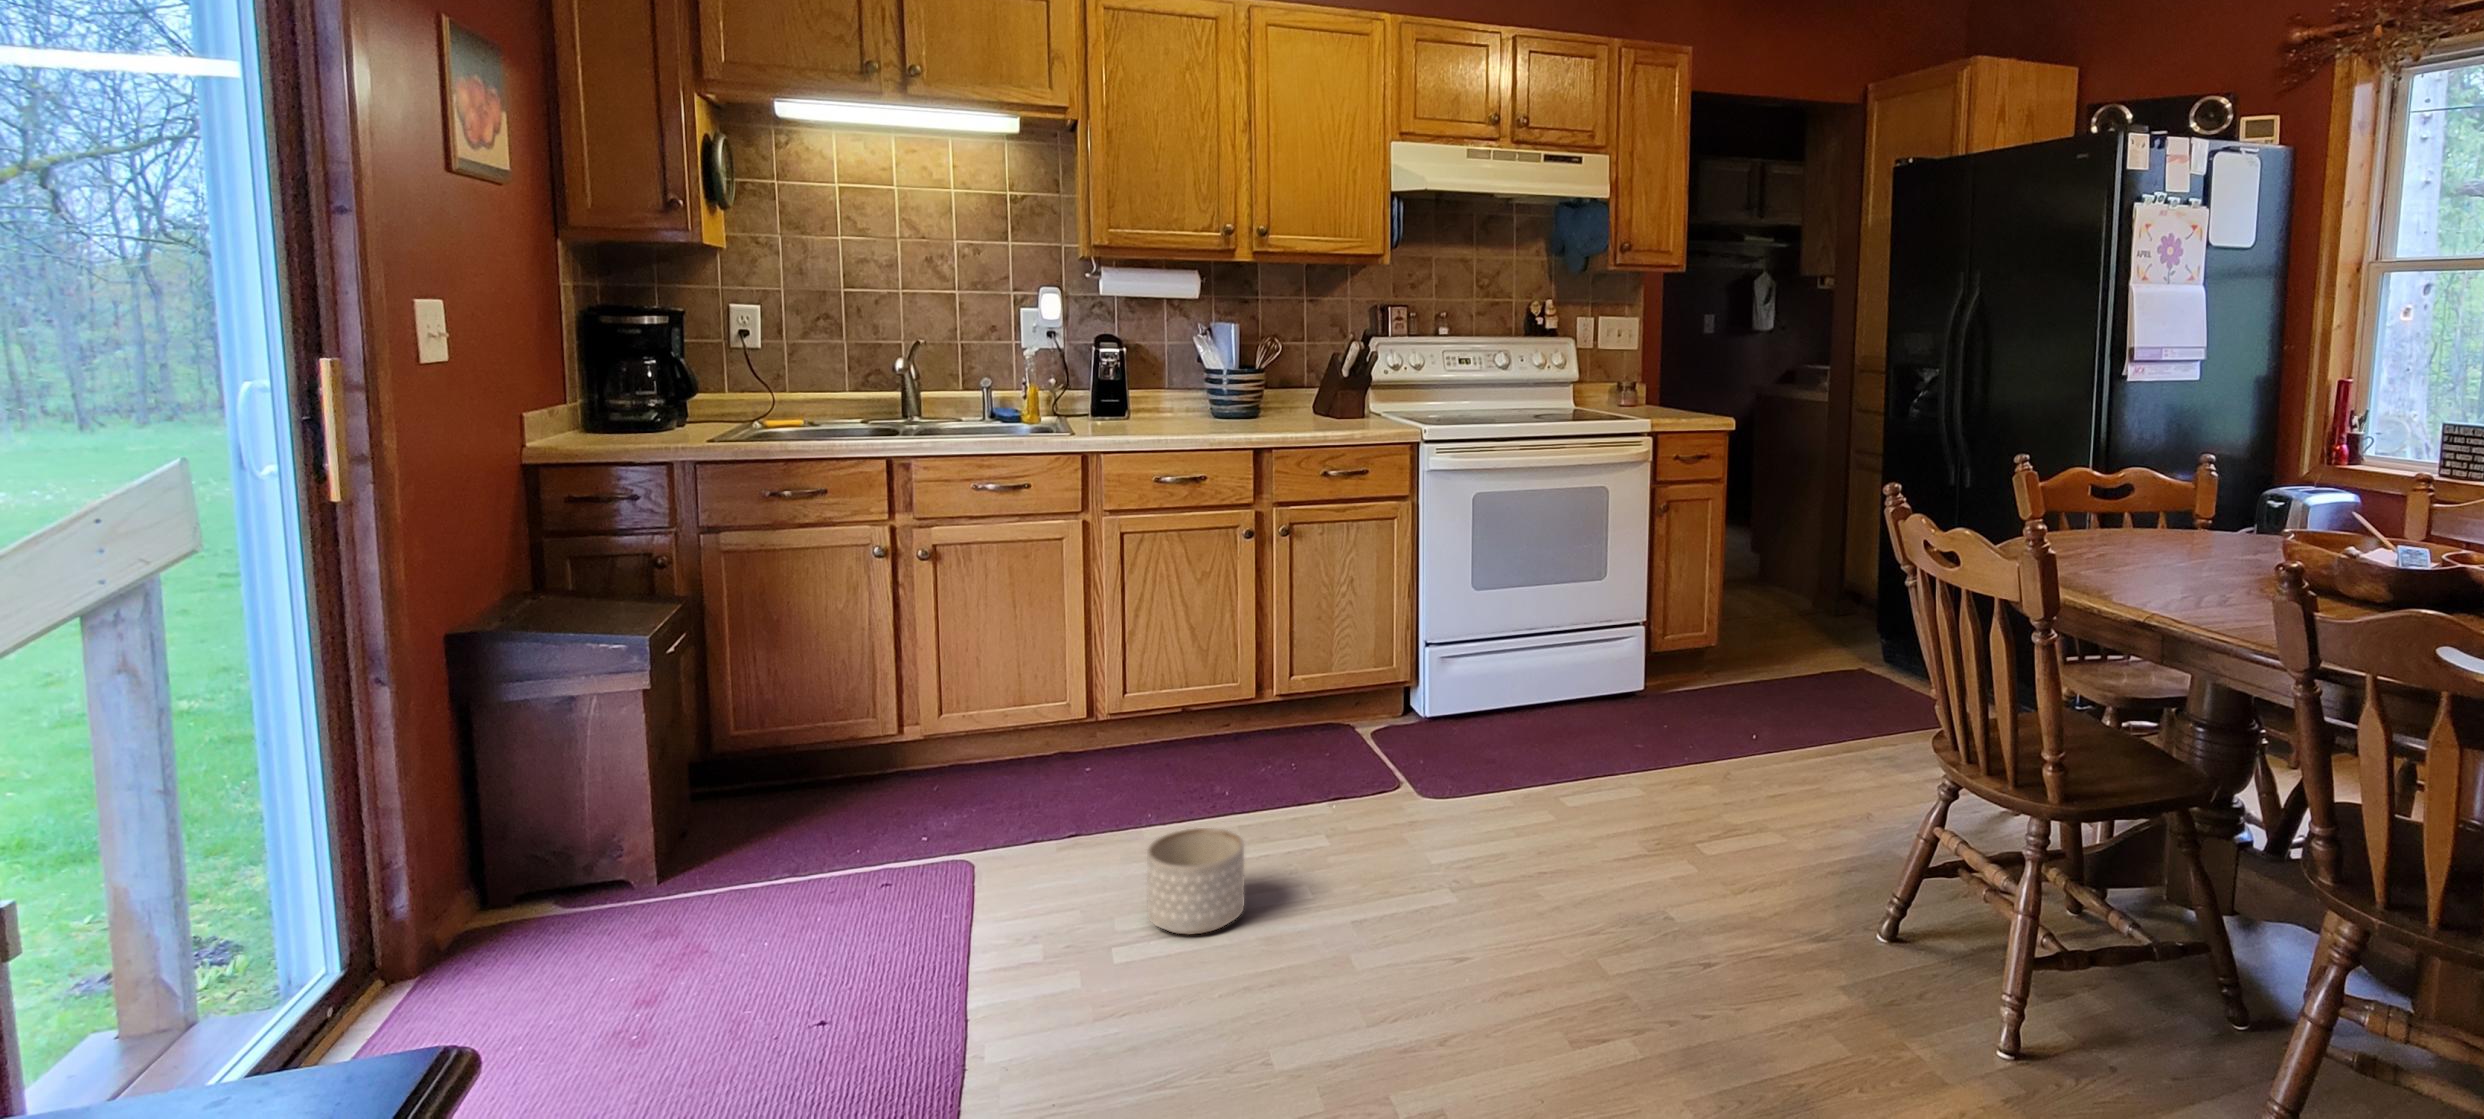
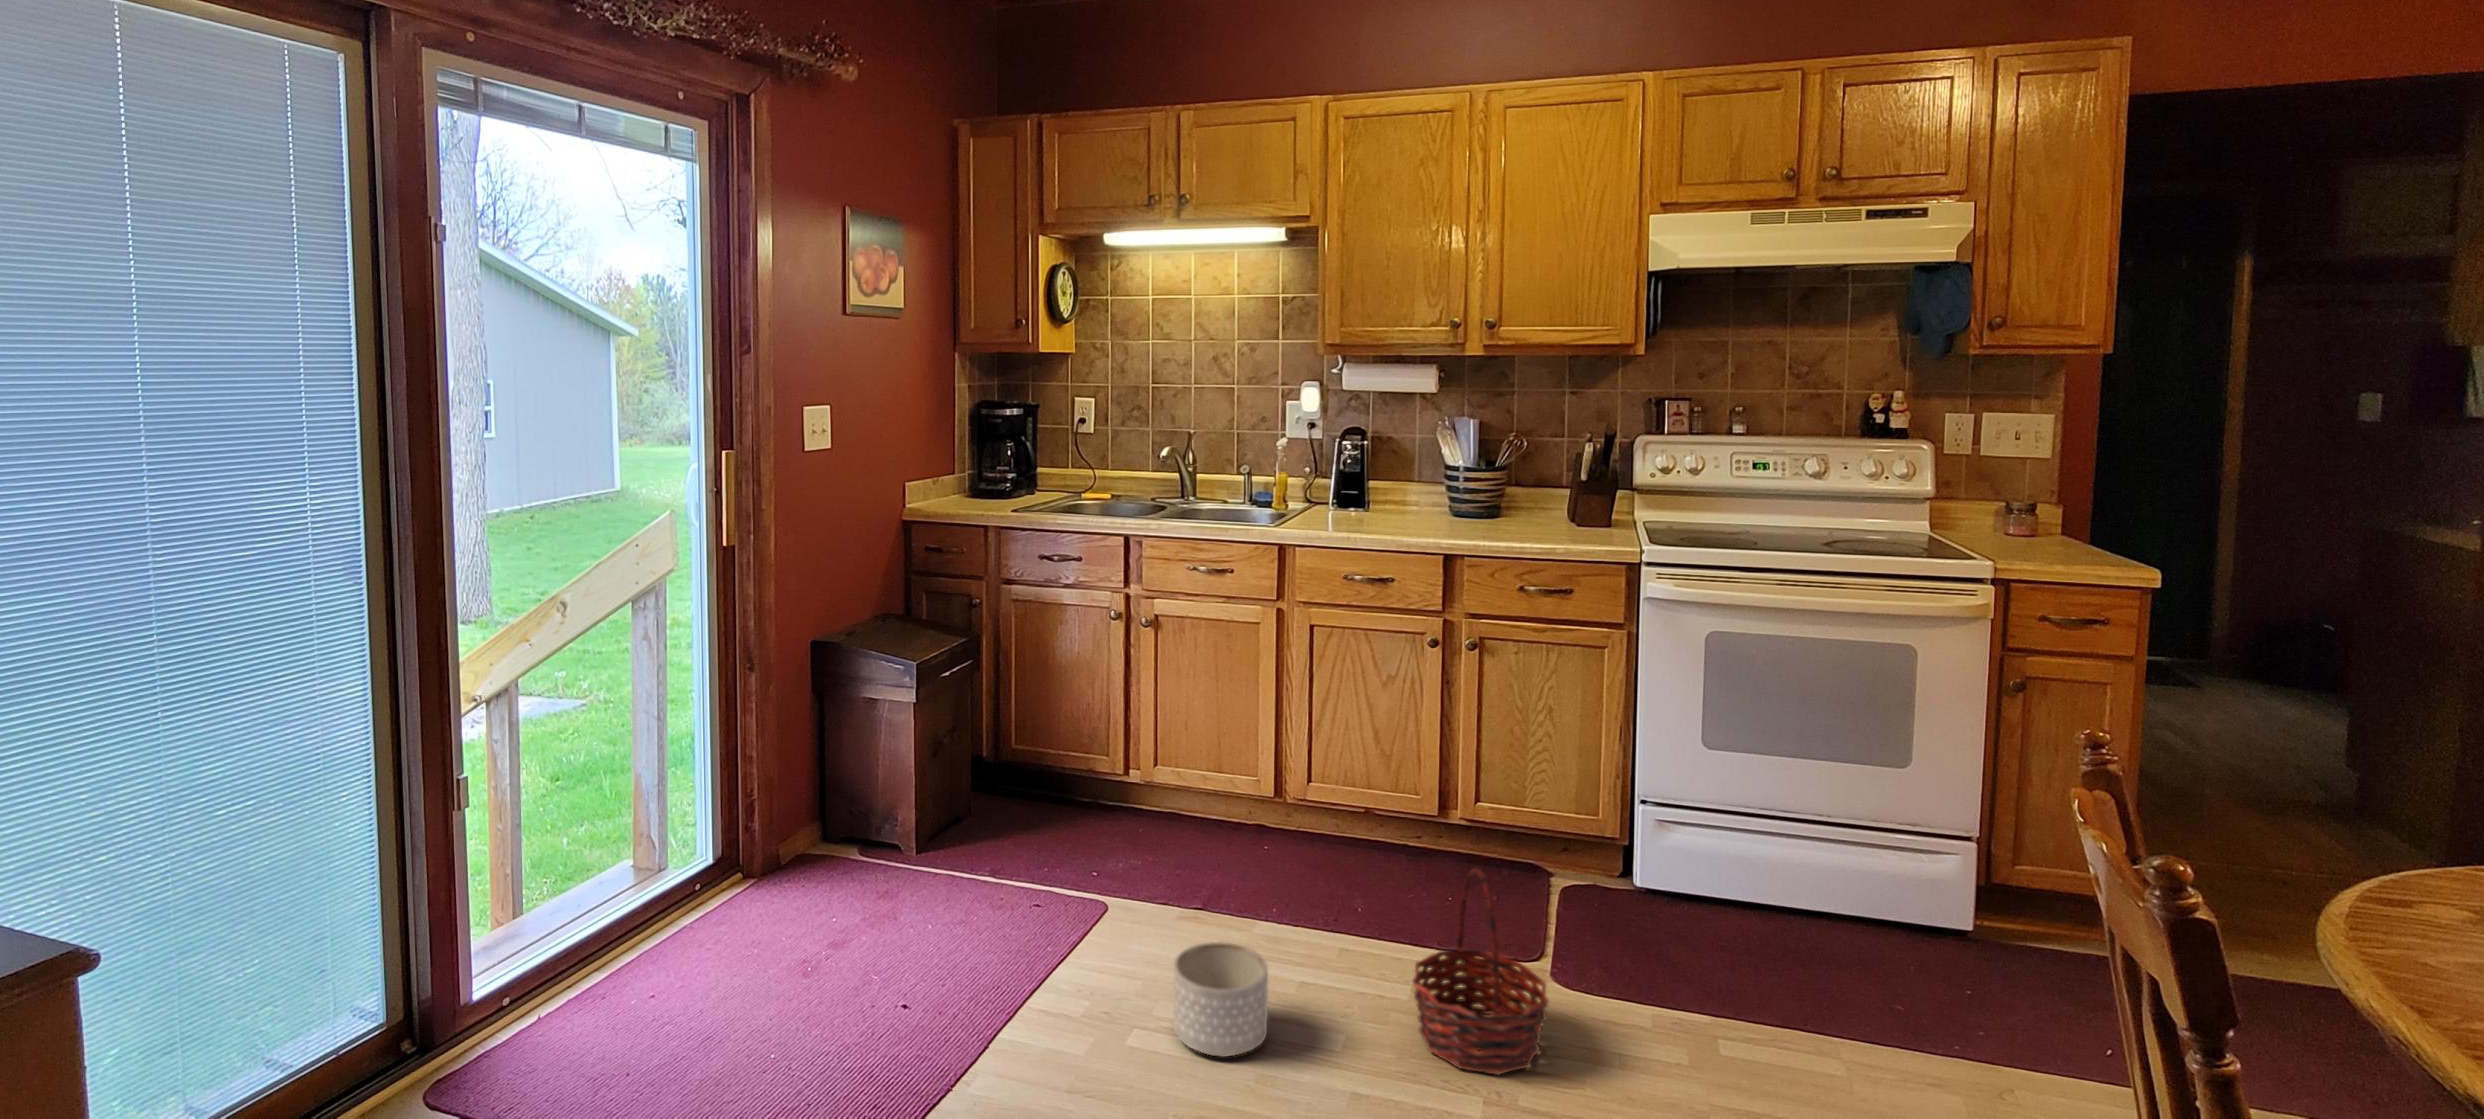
basket: none [1346,698,1466,870] -> present [1413,868,1548,1075]

